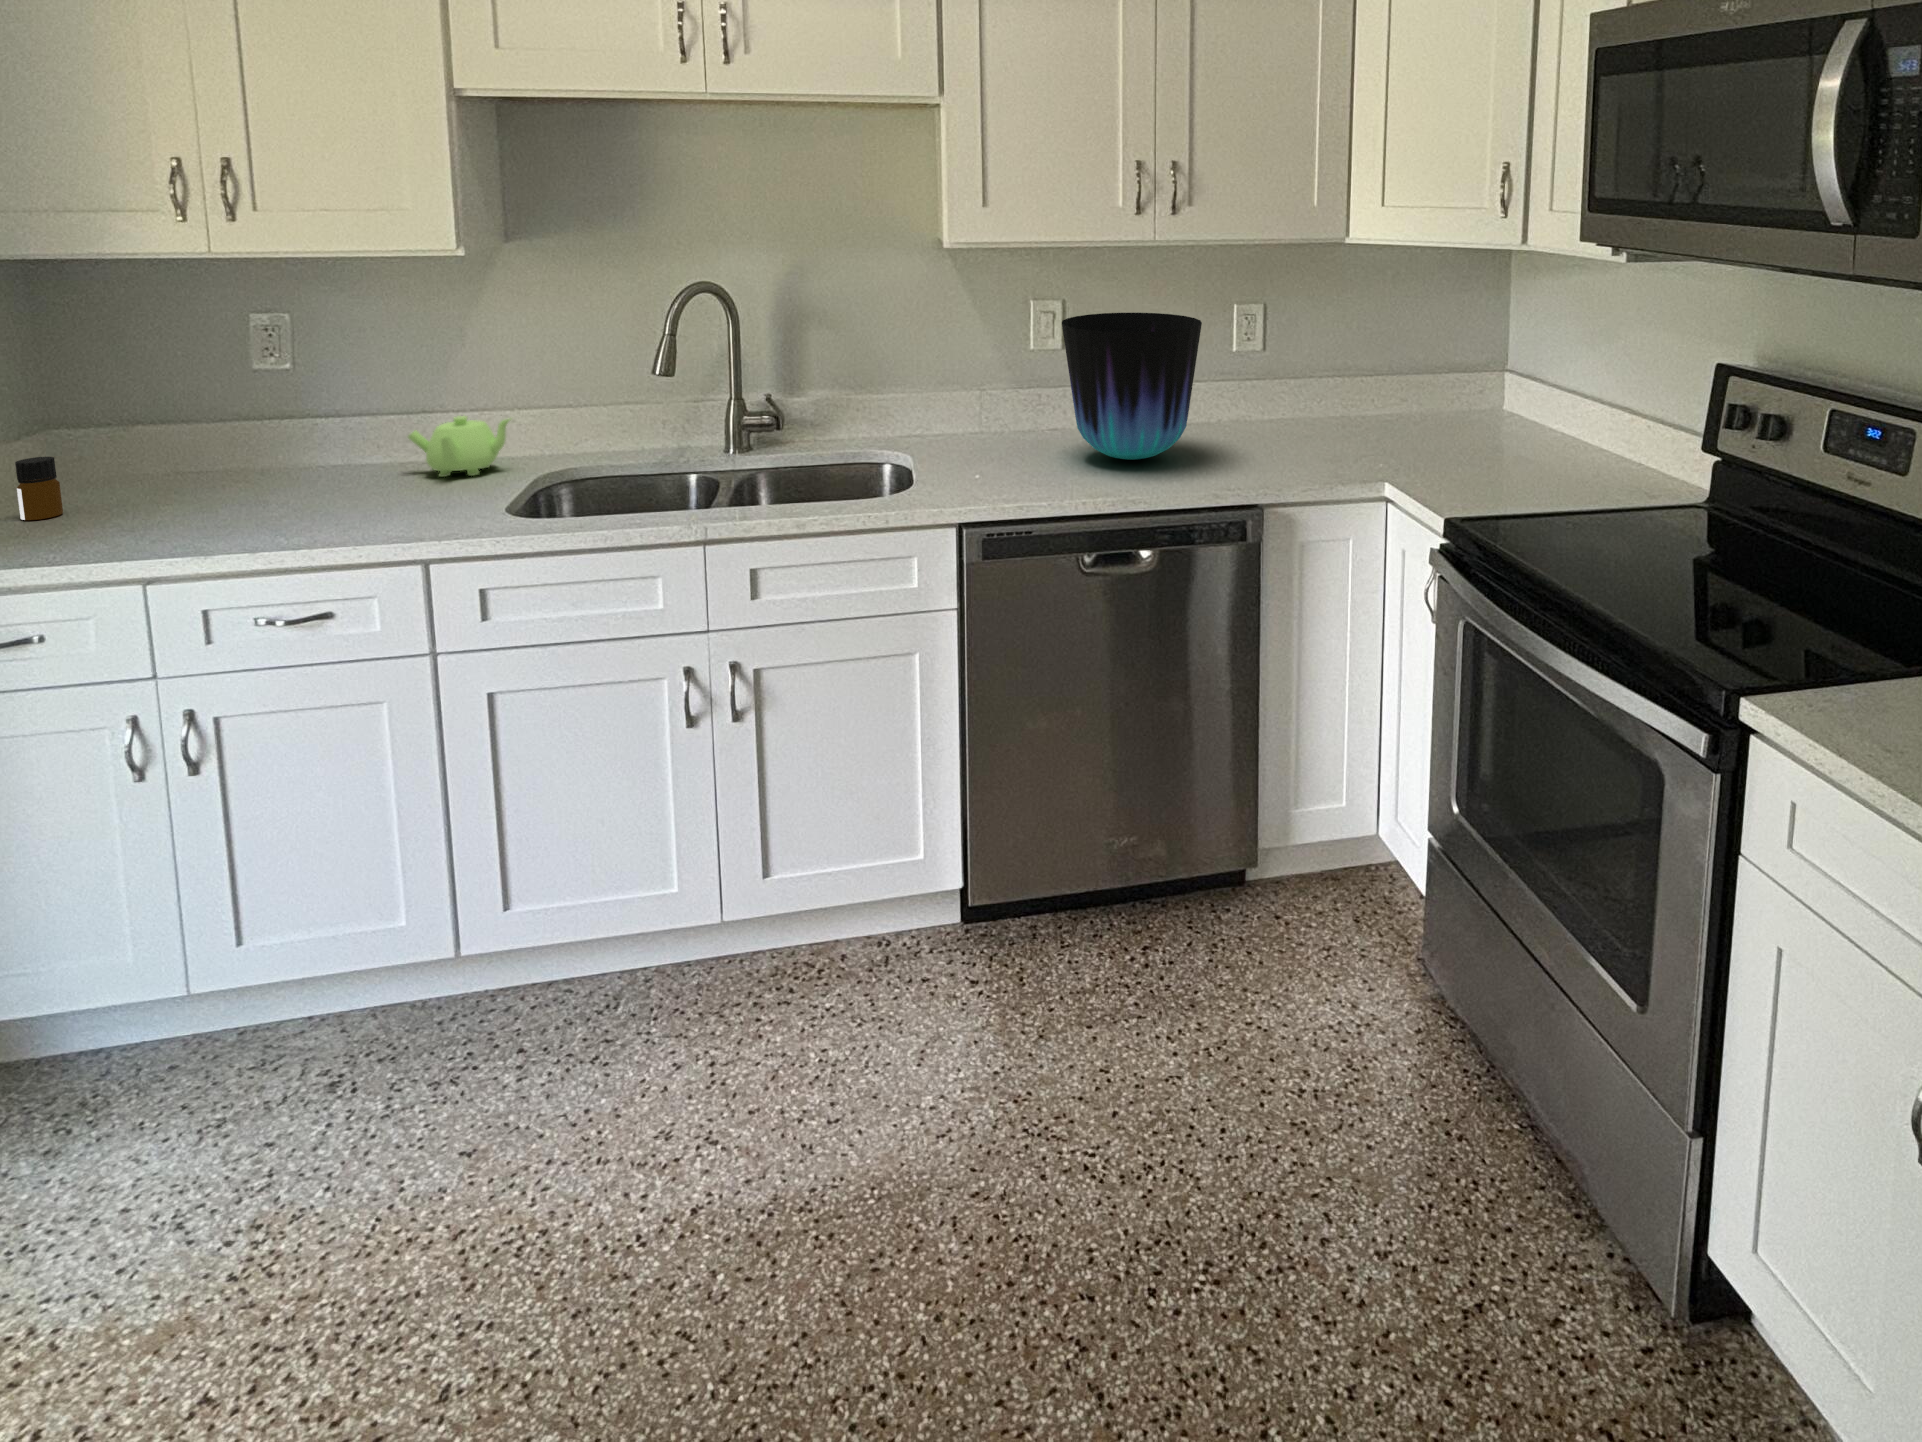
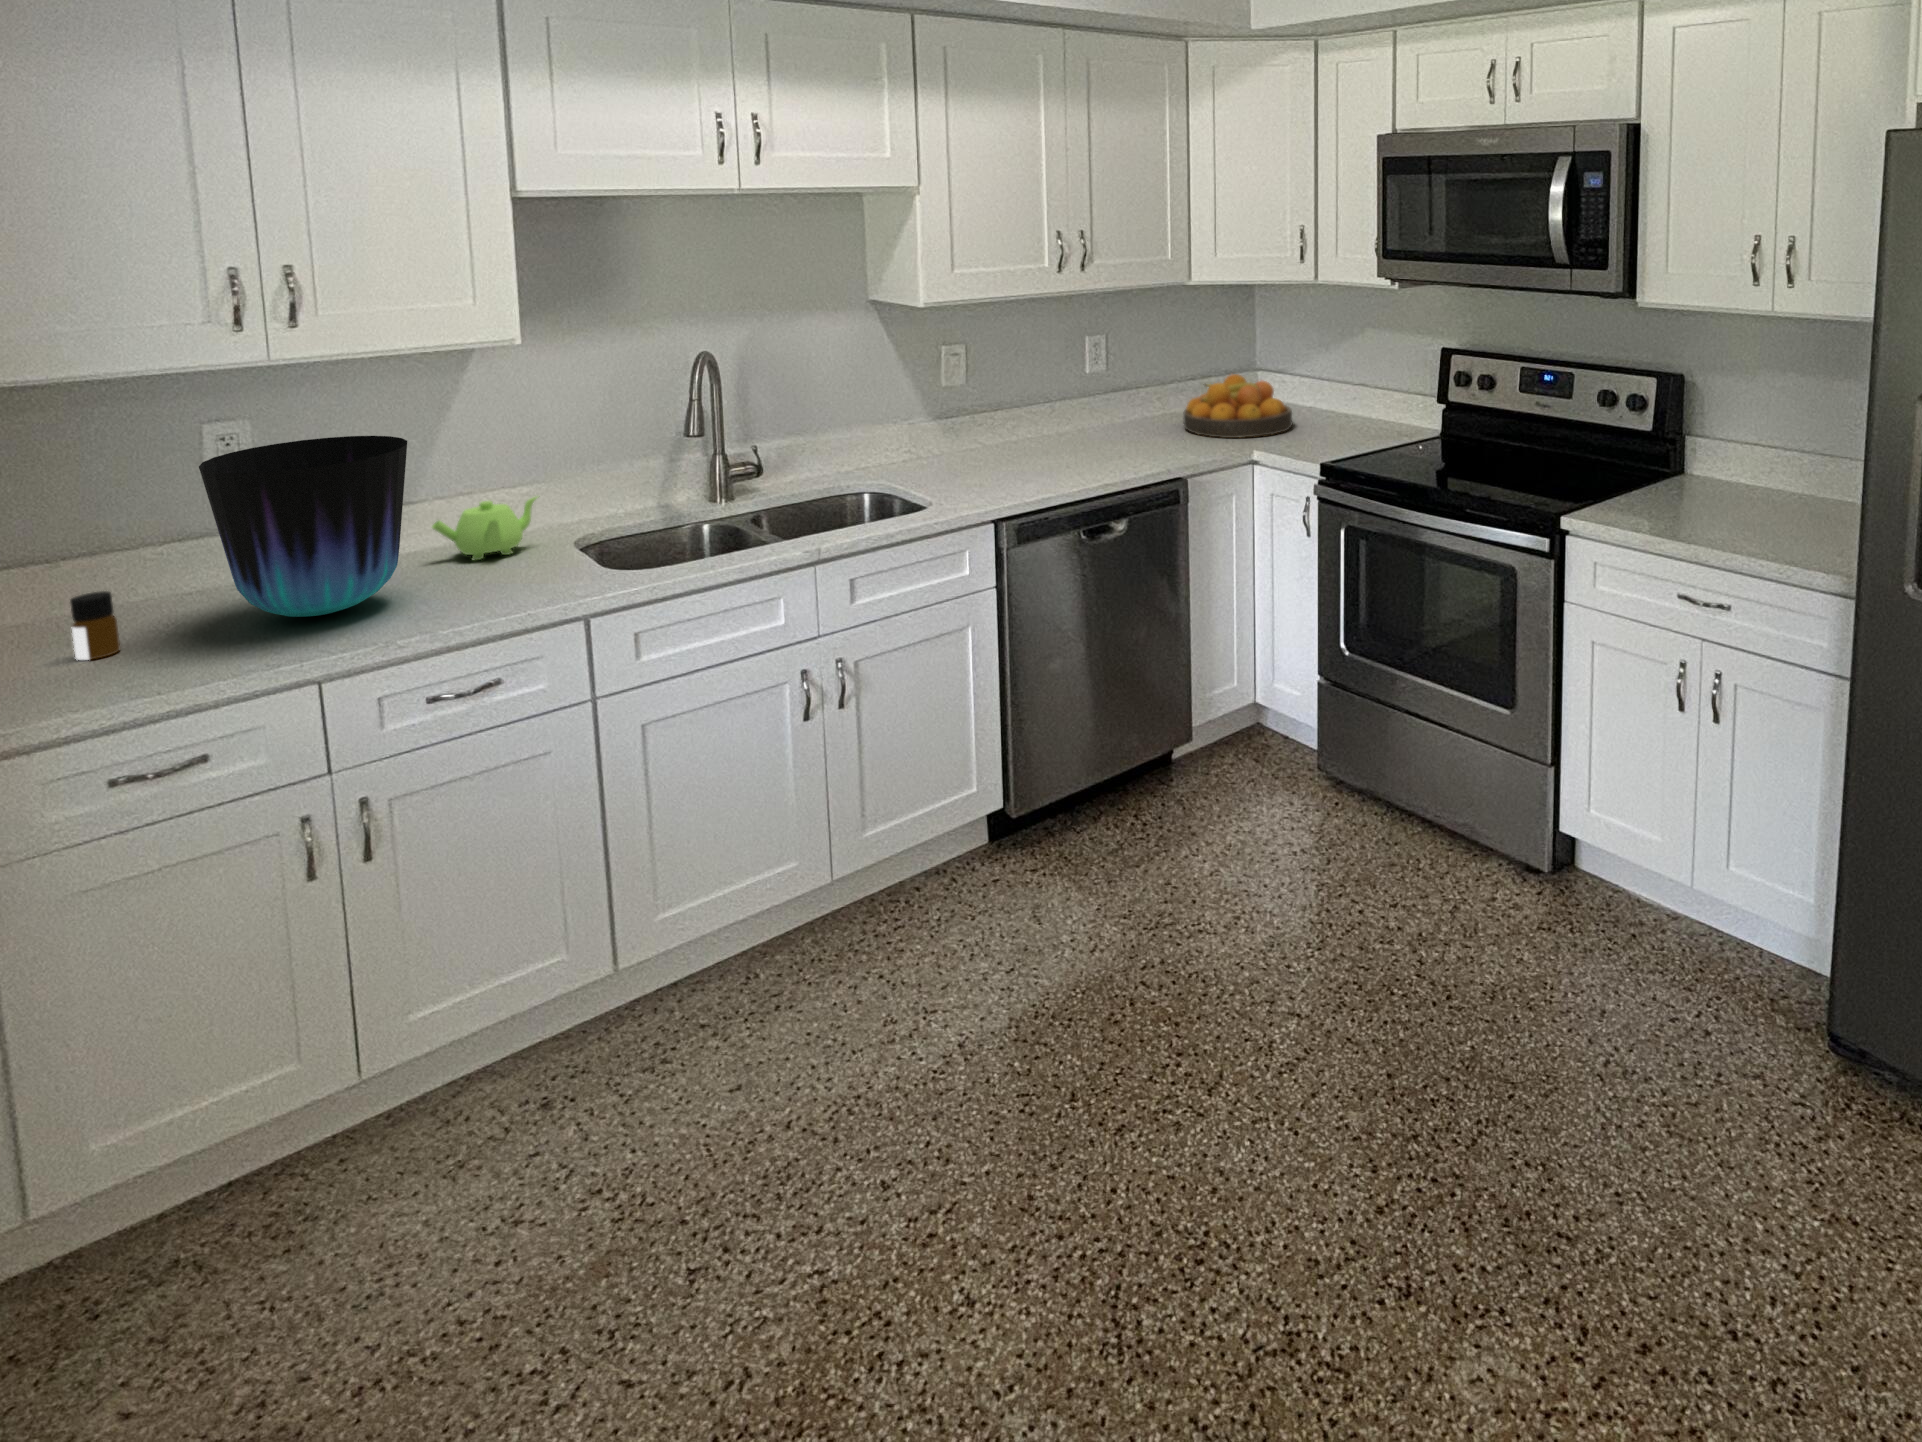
vase: present [1062,313,1202,460] -> present [199,436,407,617]
fruit bowl: none [1344,370,1498,461] -> present [1184,374,1292,438]

